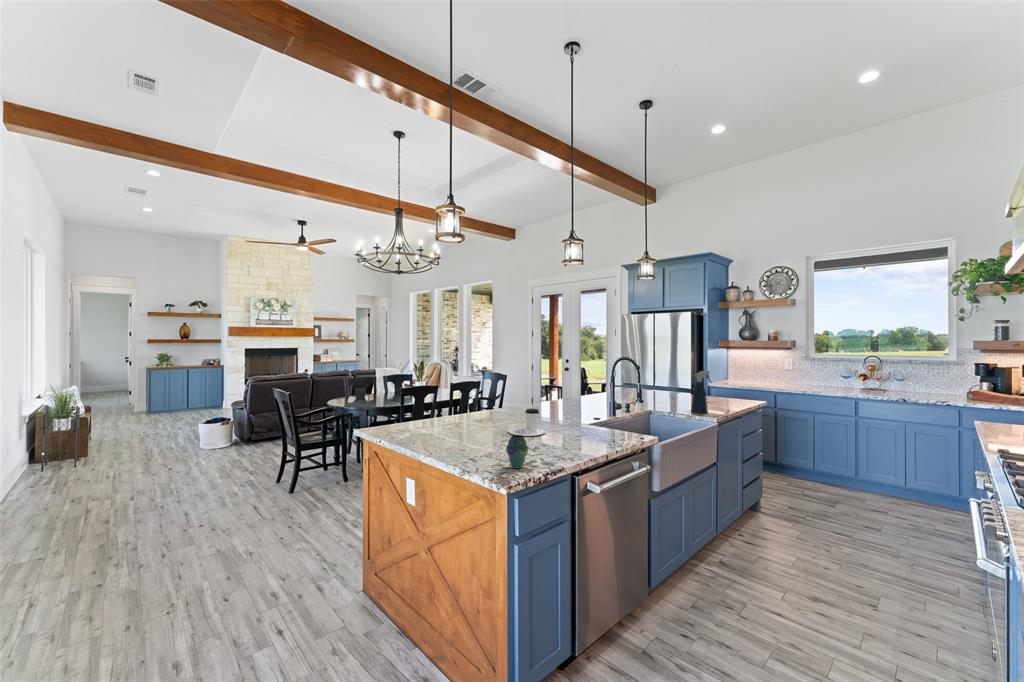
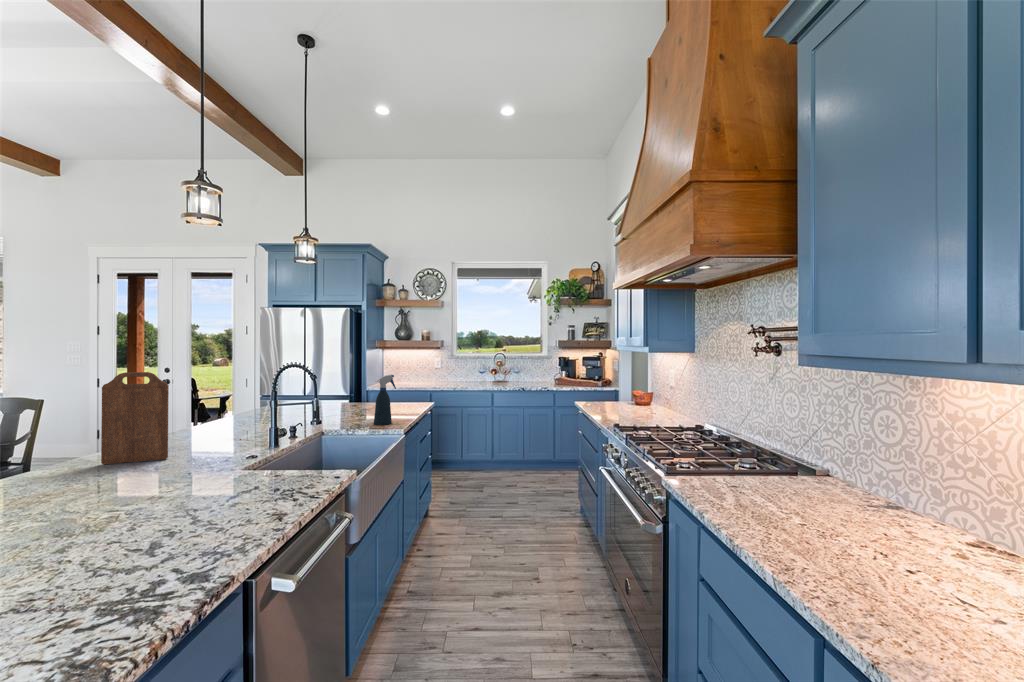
cutting board: none [525,360,554,412] -> present [101,372,169,464]
coffee cup: present [508,409,546,436] -> none [66,464,165,527]
vase: present [506,435,528,468] -> none [81,541,148,621]

